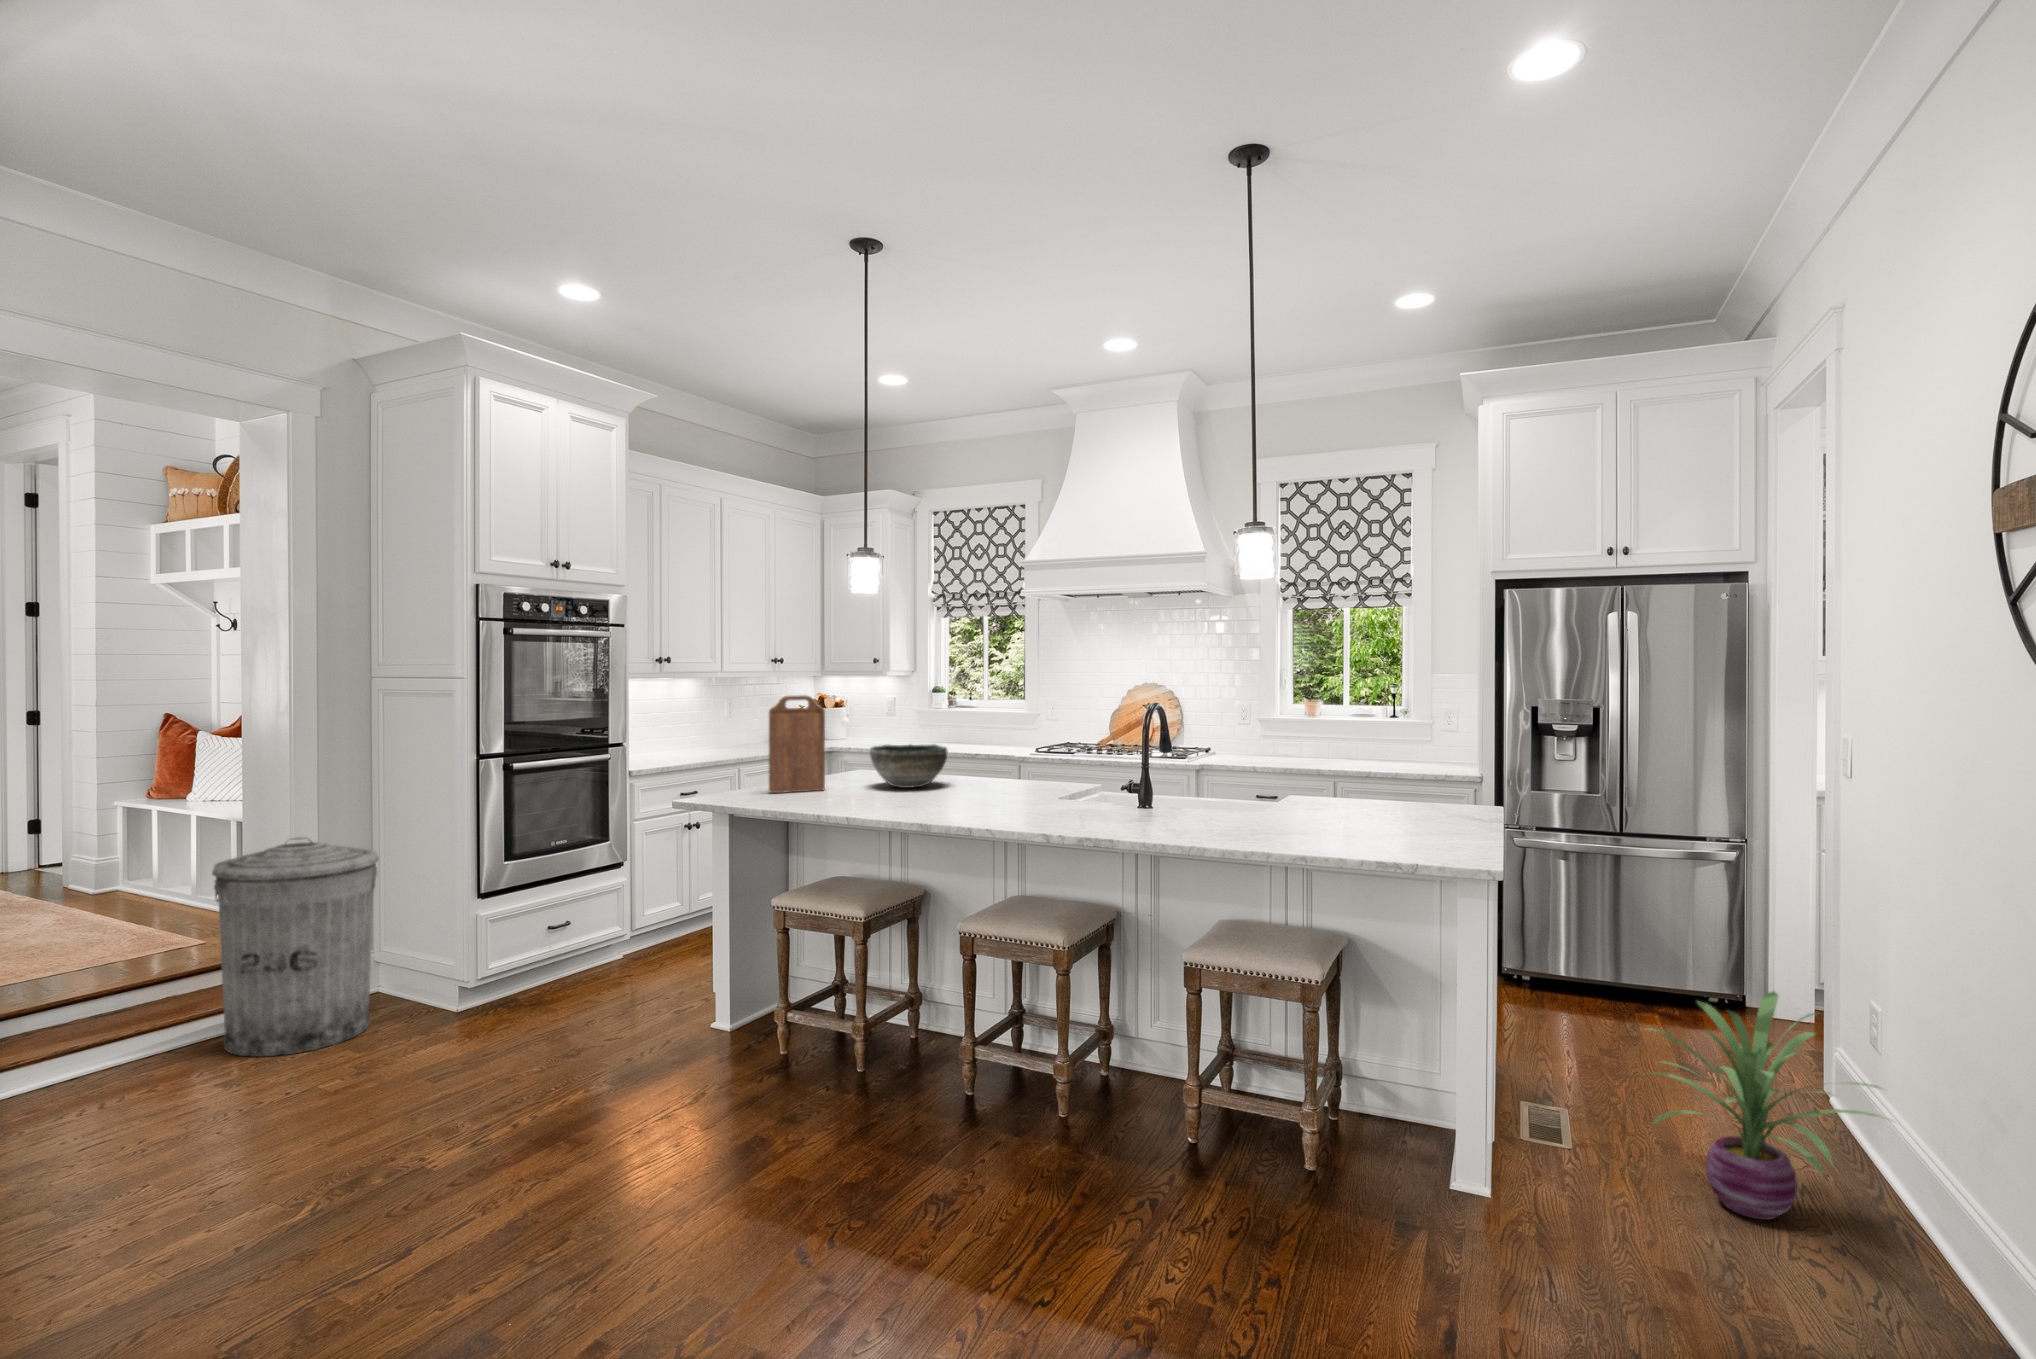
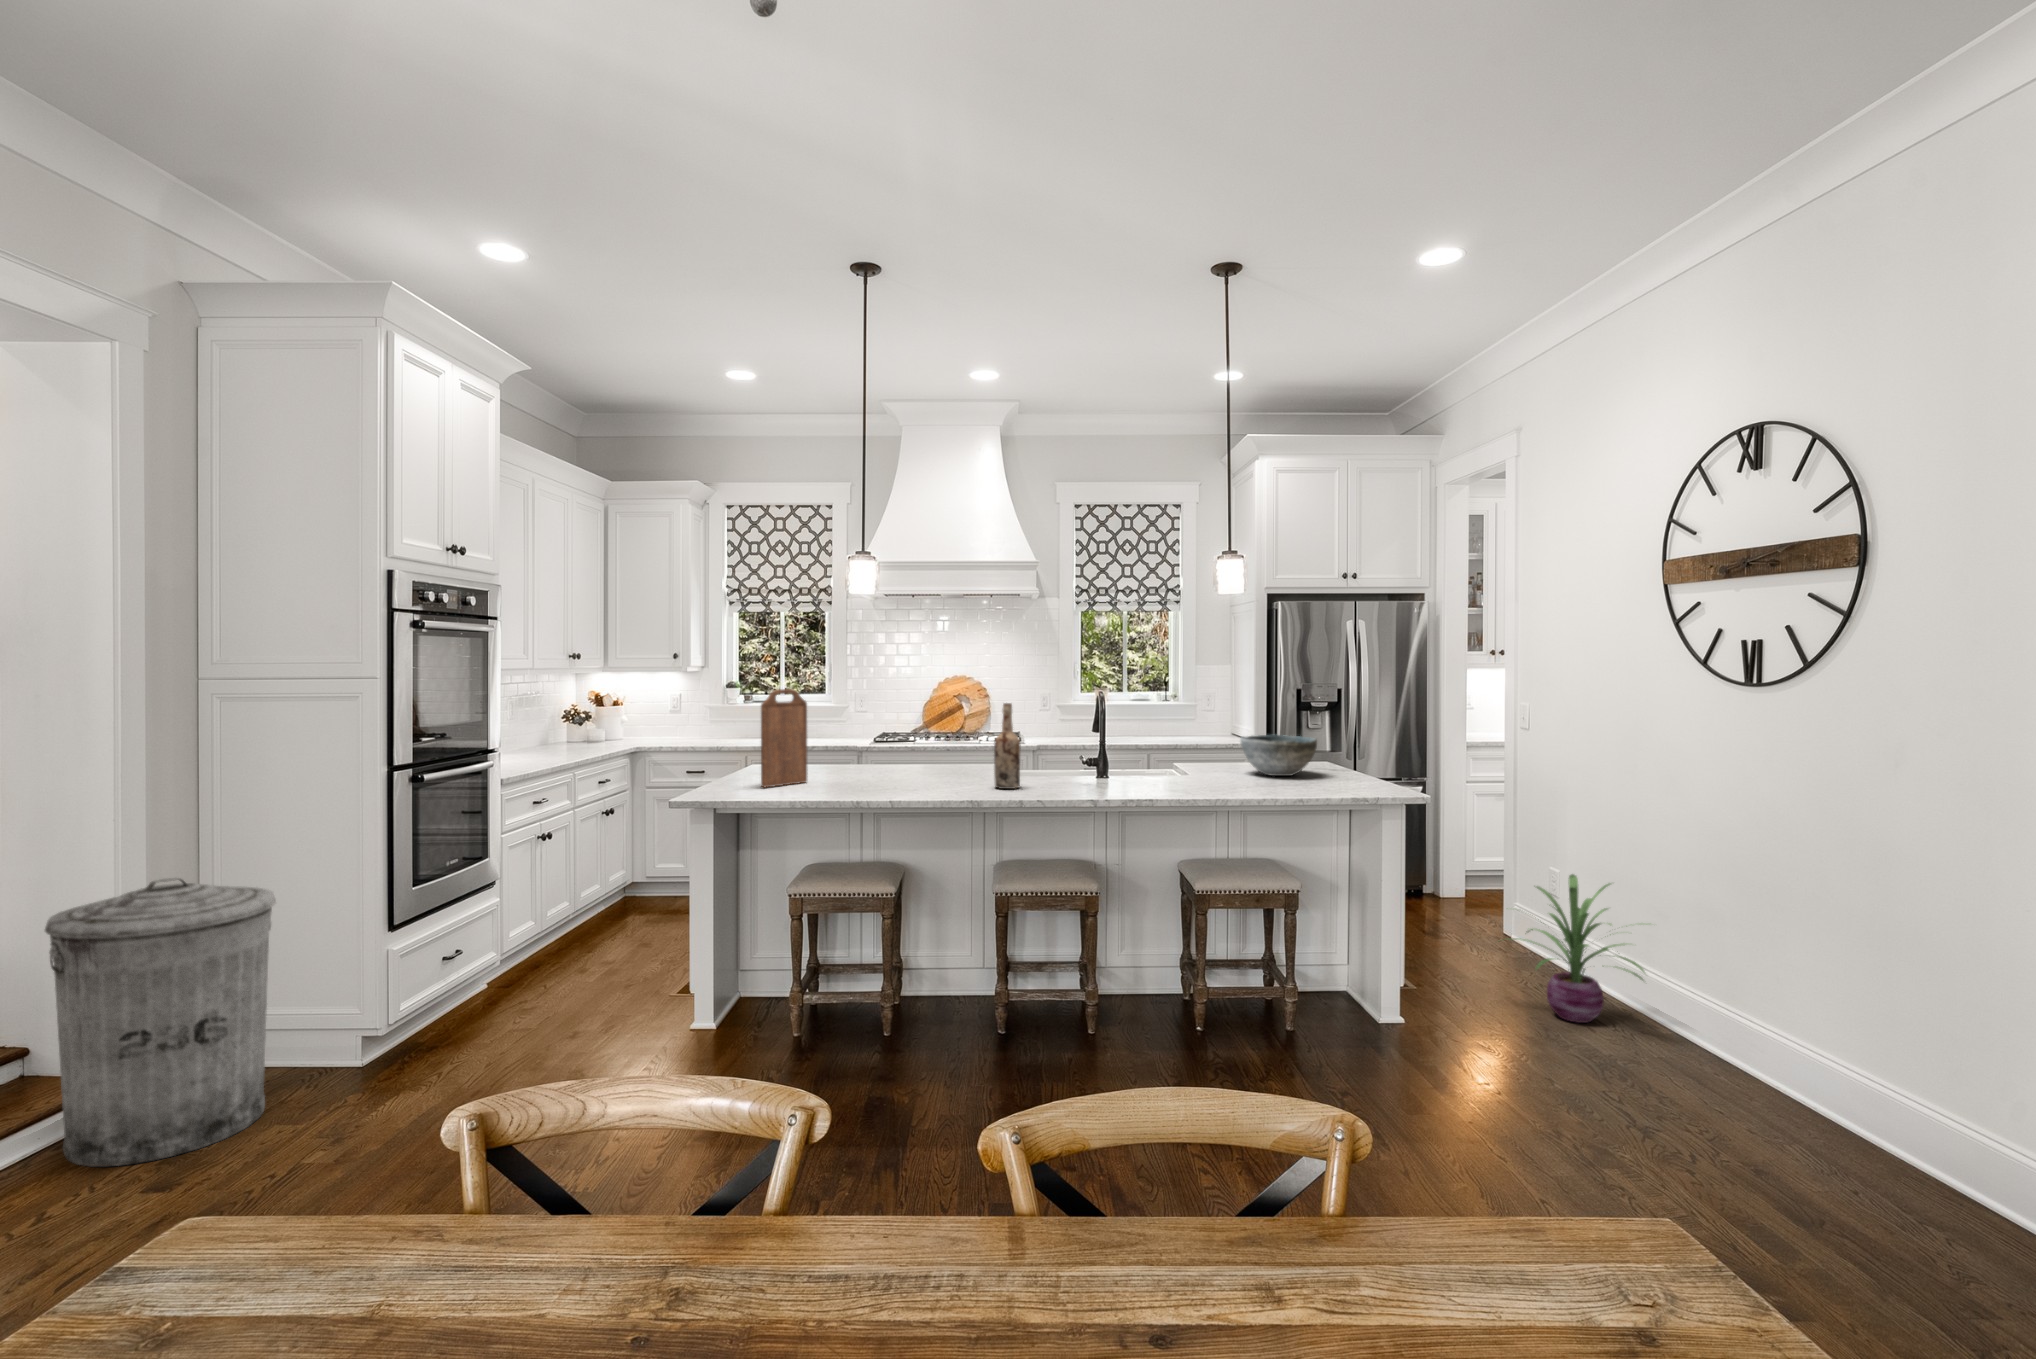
wine bottle: none [973,715,1001,809] -> present [994,703,1021,789]
bowl: present [870,744,948,788] -> present [1240,734,1317,776]

